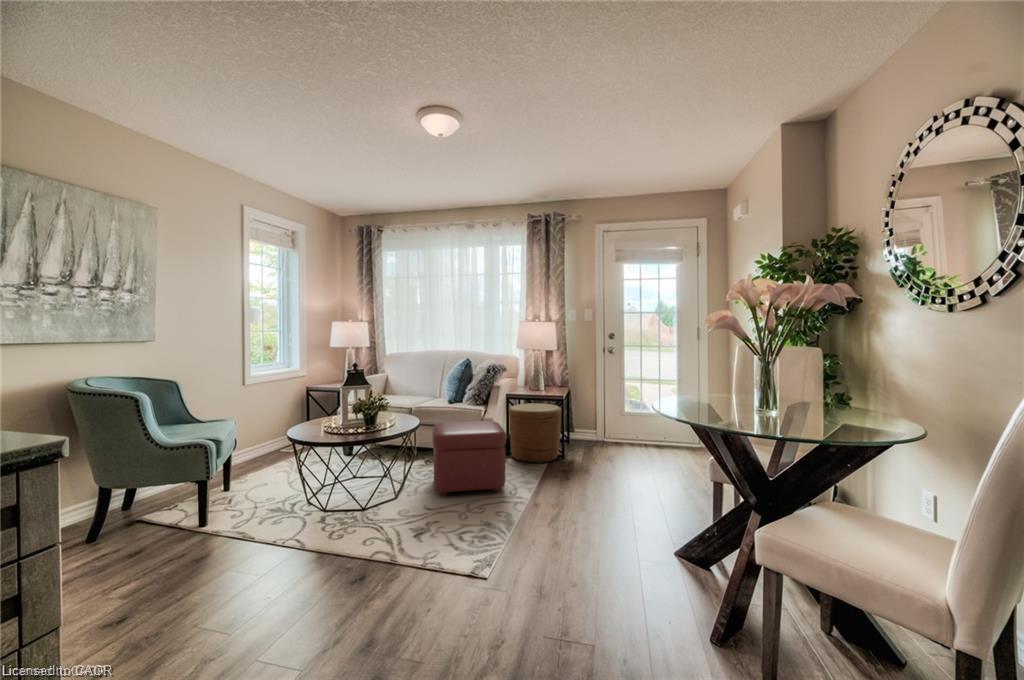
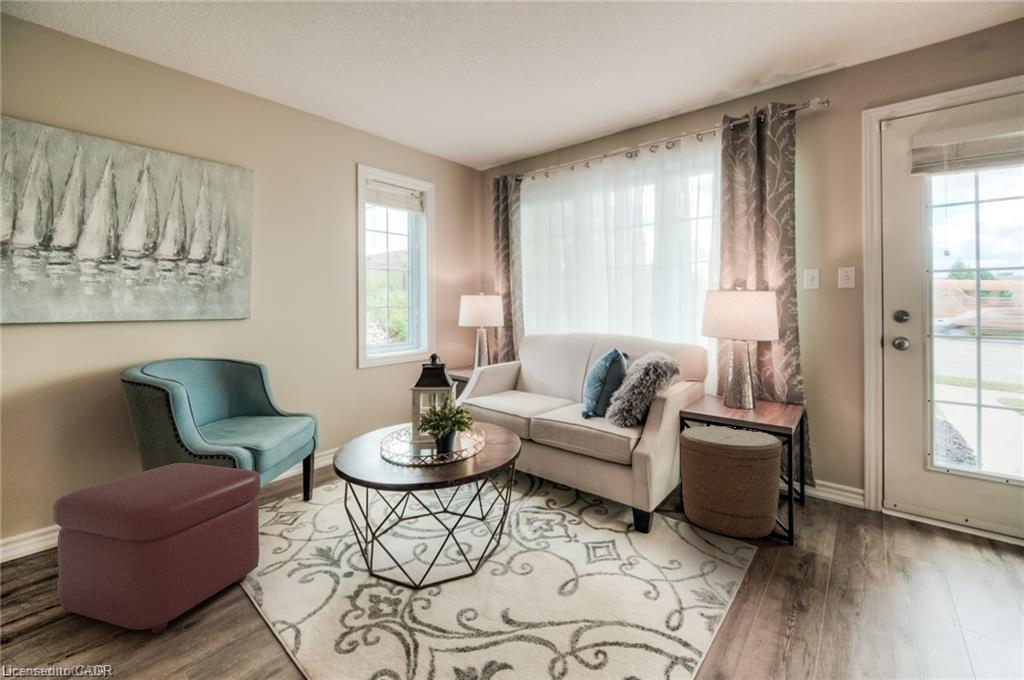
ottoman: present [432,421,506,496] -> present [53,463,261,633]

